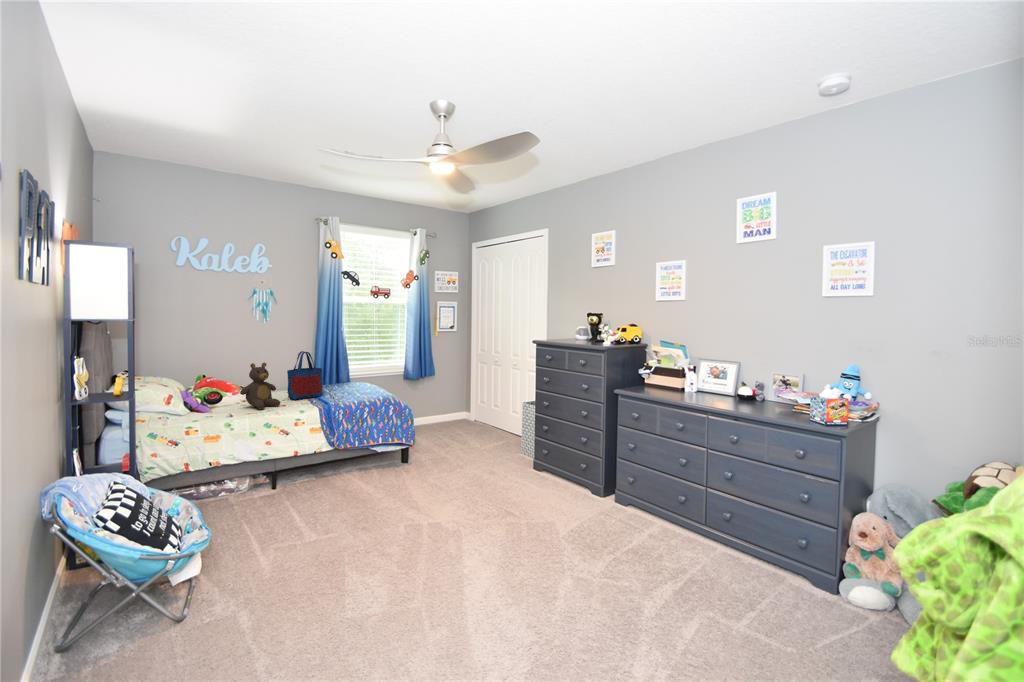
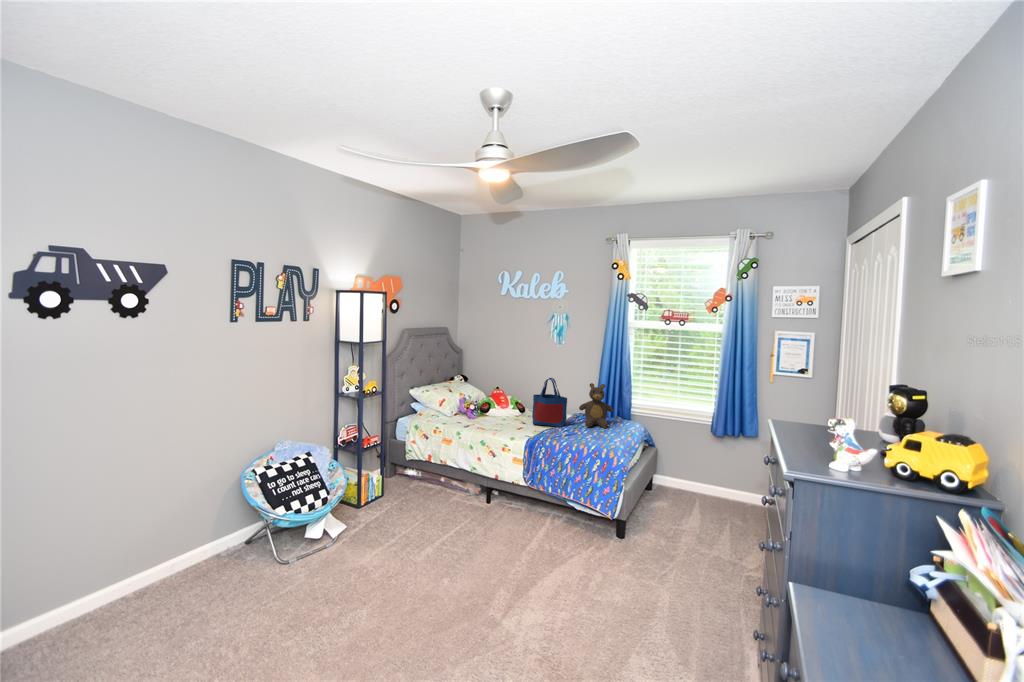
teddy bear: present [240,363,280,409] -> present [579,383,613,428]

